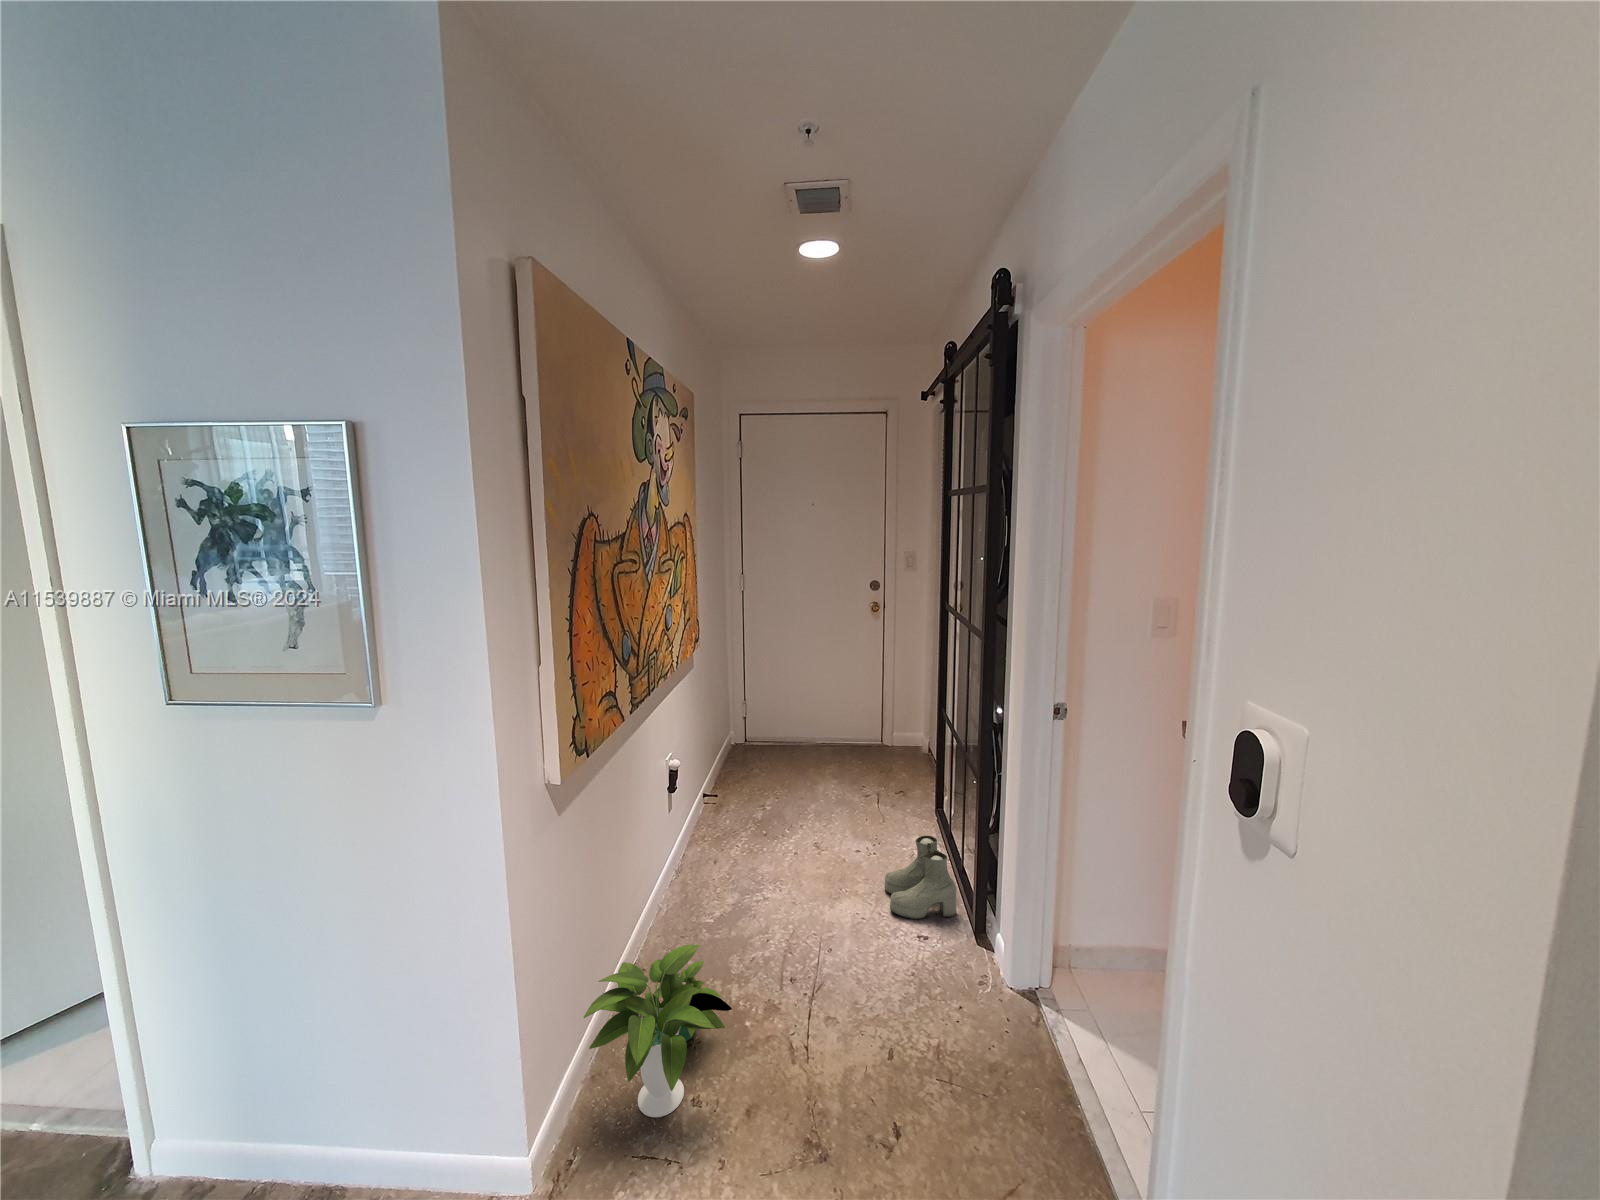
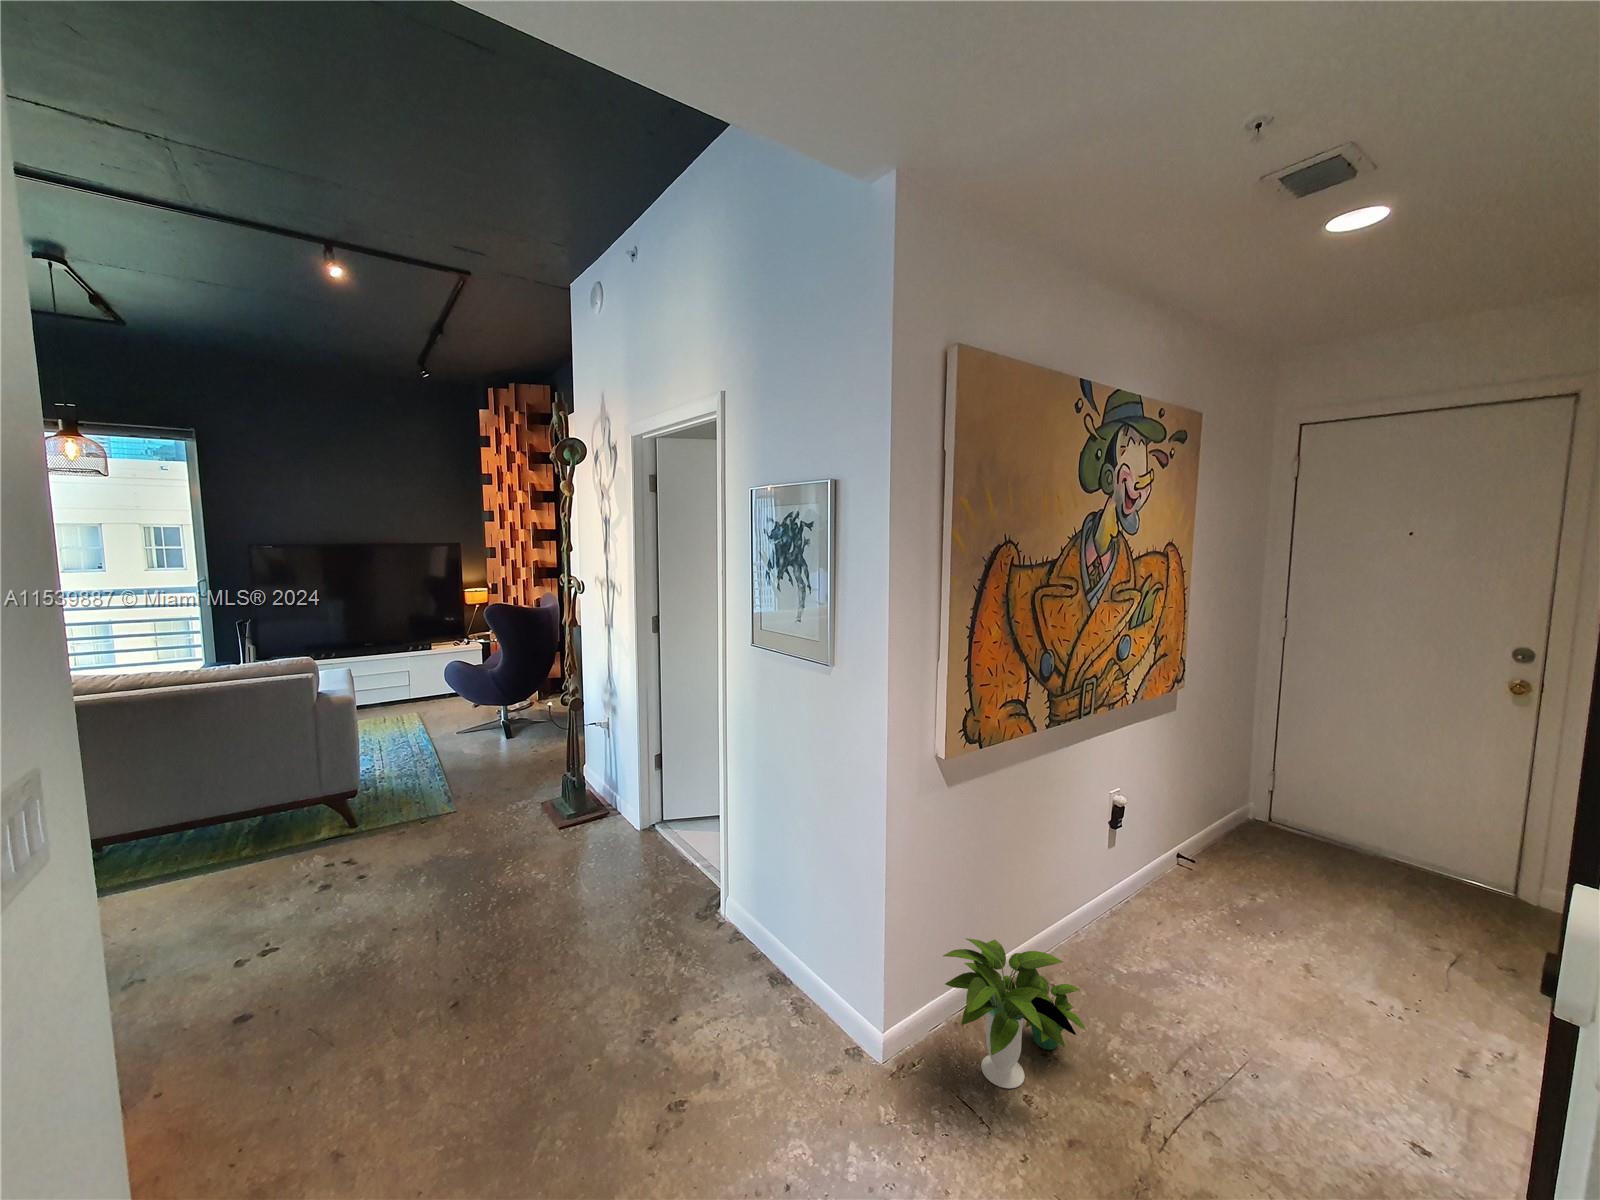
boots: present [884,836,957,919] -> none [1384,1027,1526,1171]

